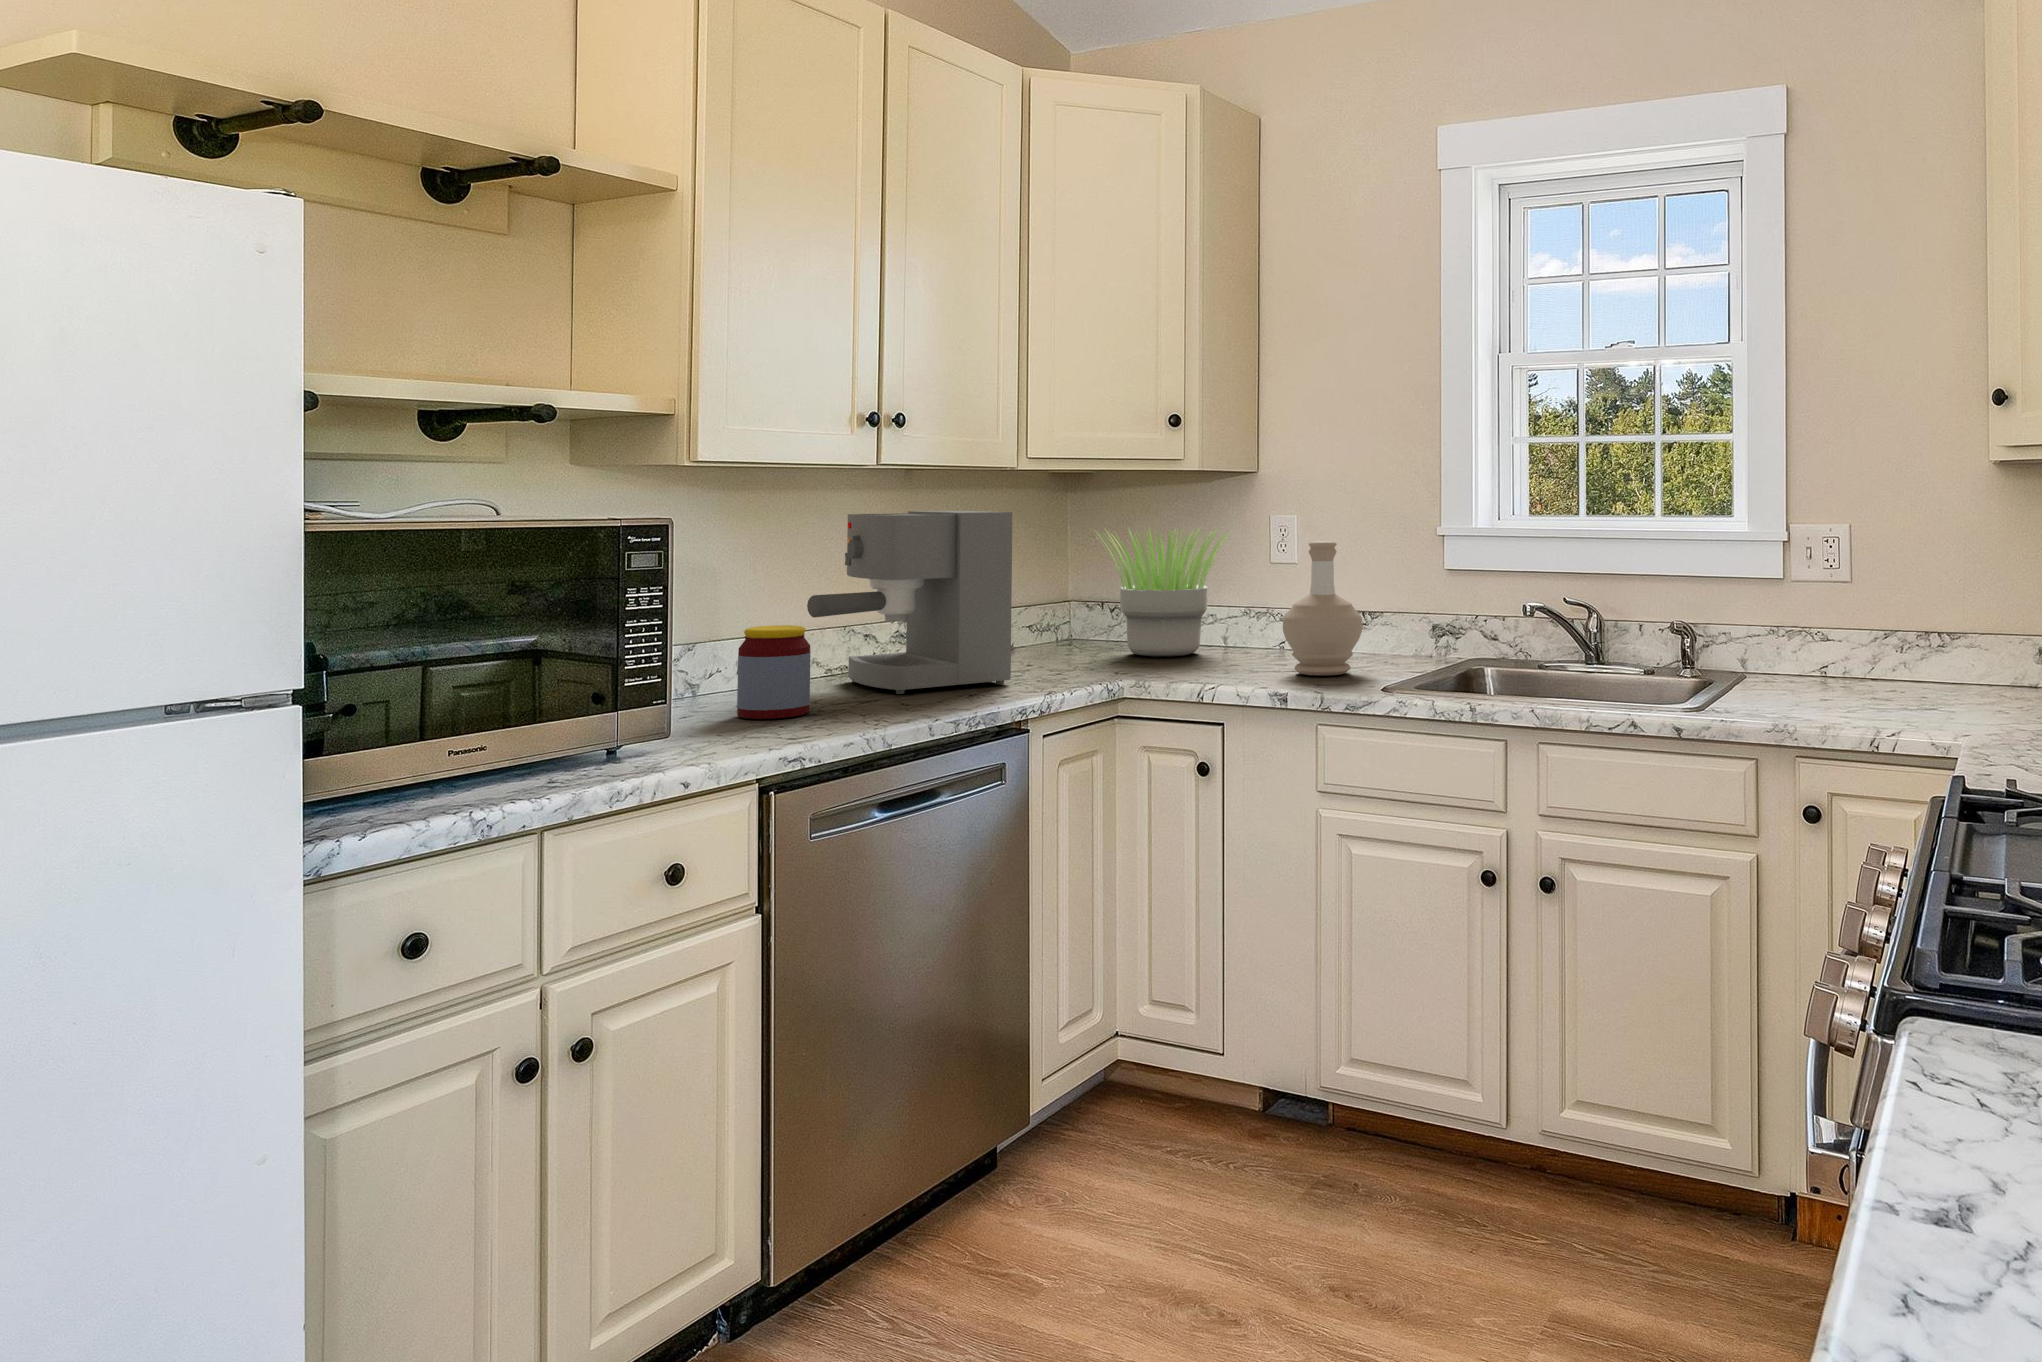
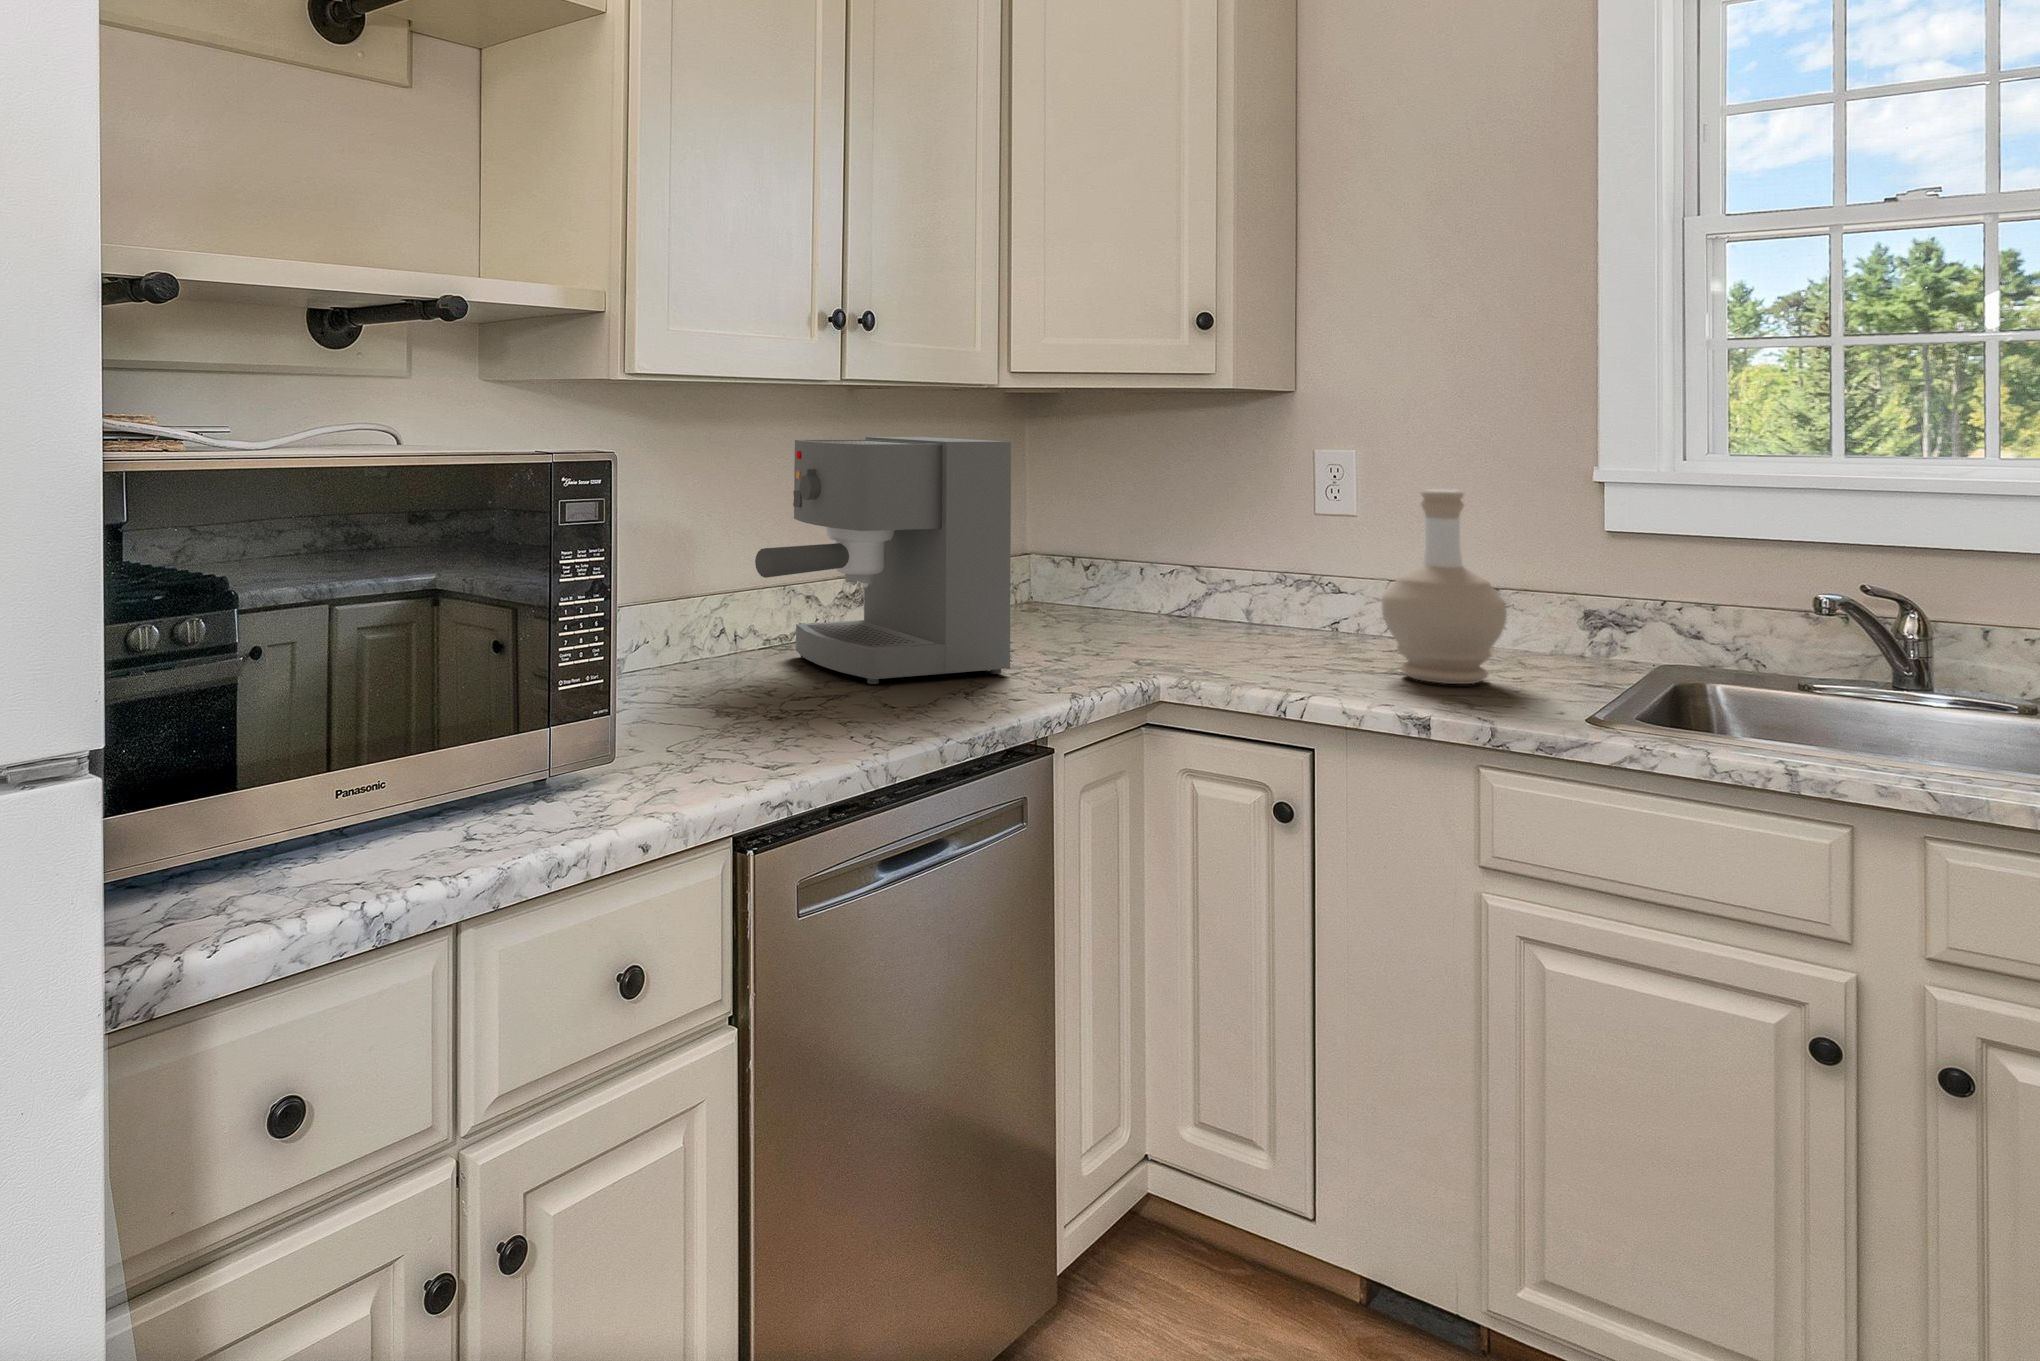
potted plant: present [1100,528,1228,656] -> none [1077,458,1275,634]
jar: present [737,625,811,719] -> none [680,592,771,722]

